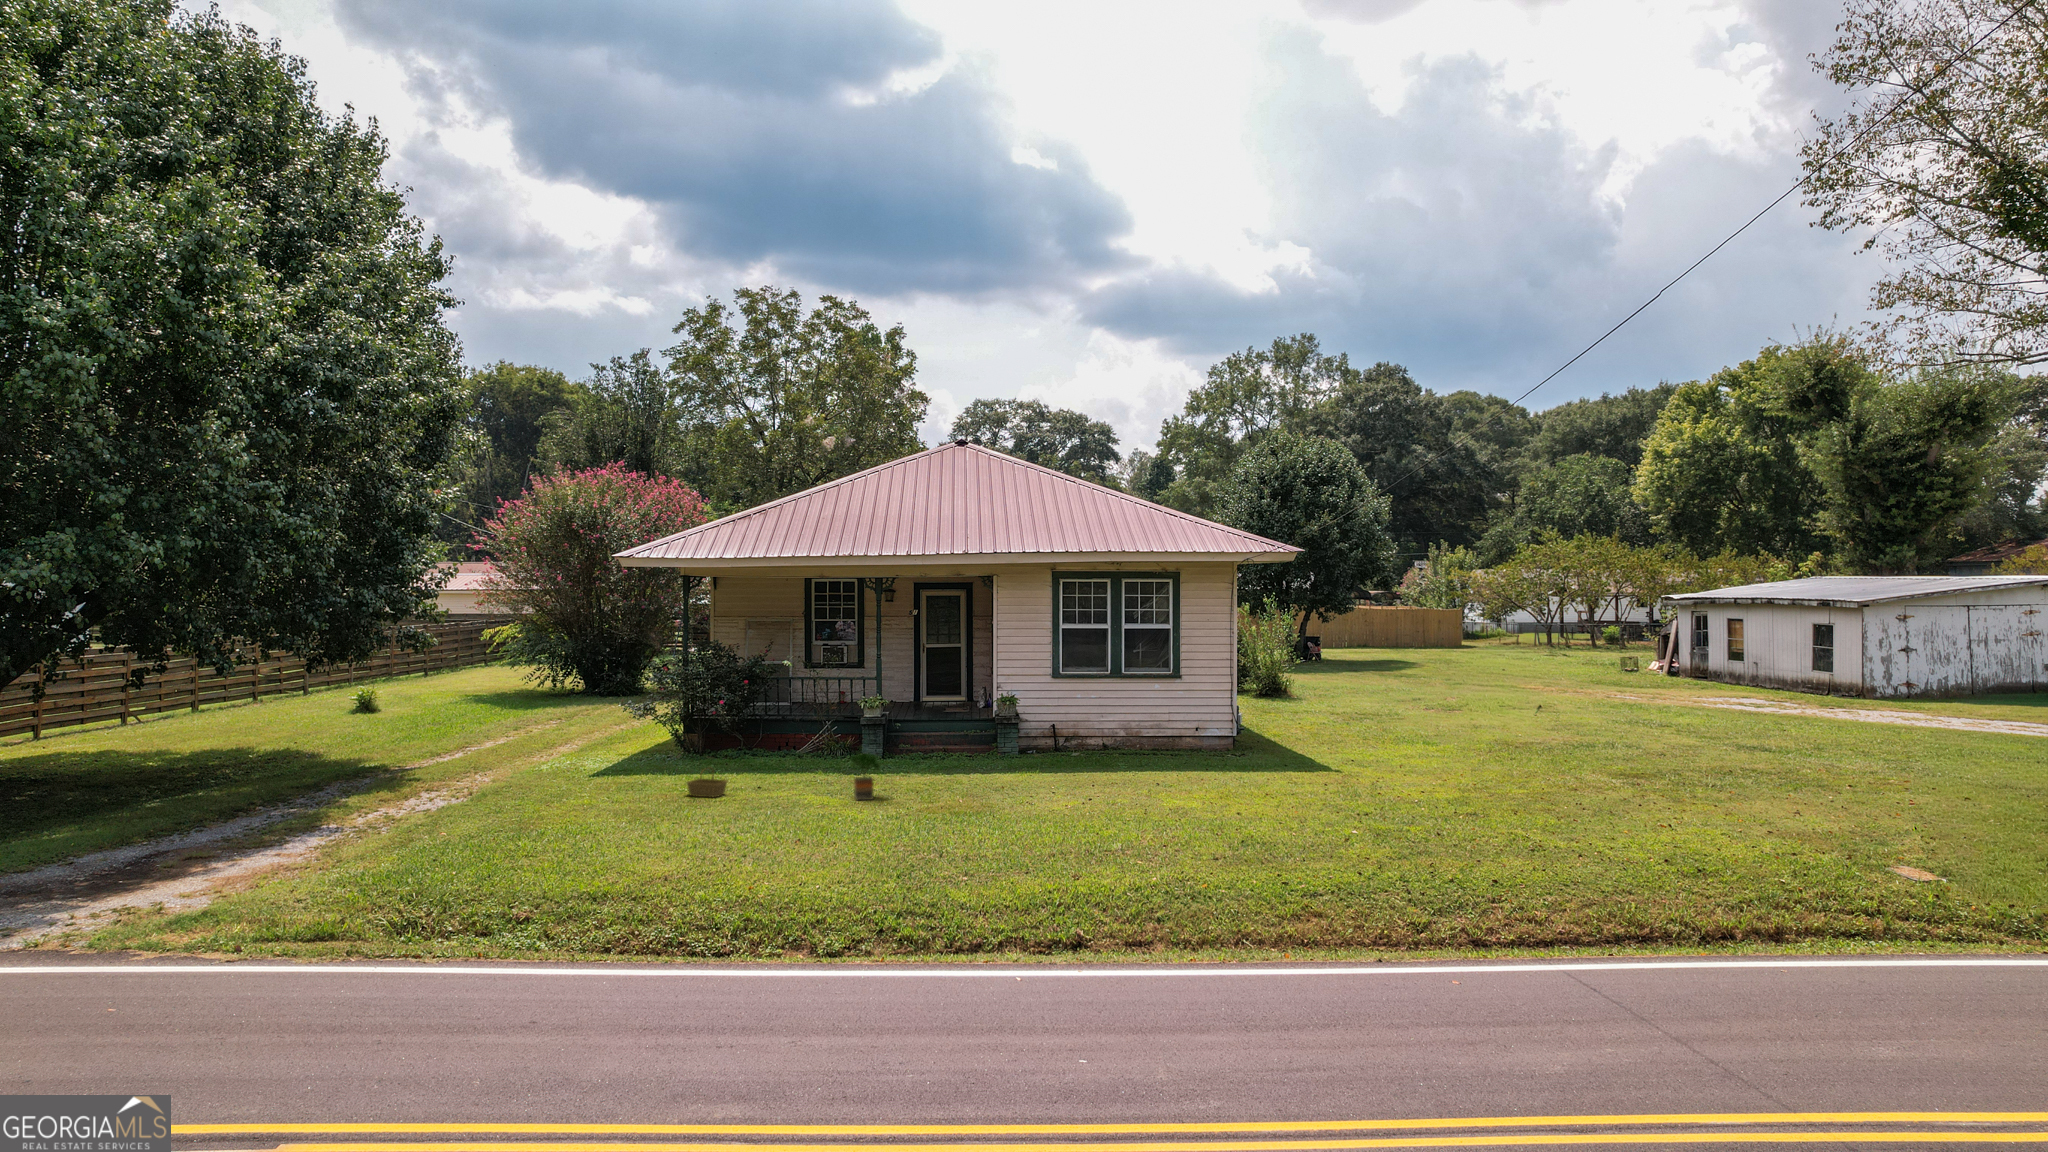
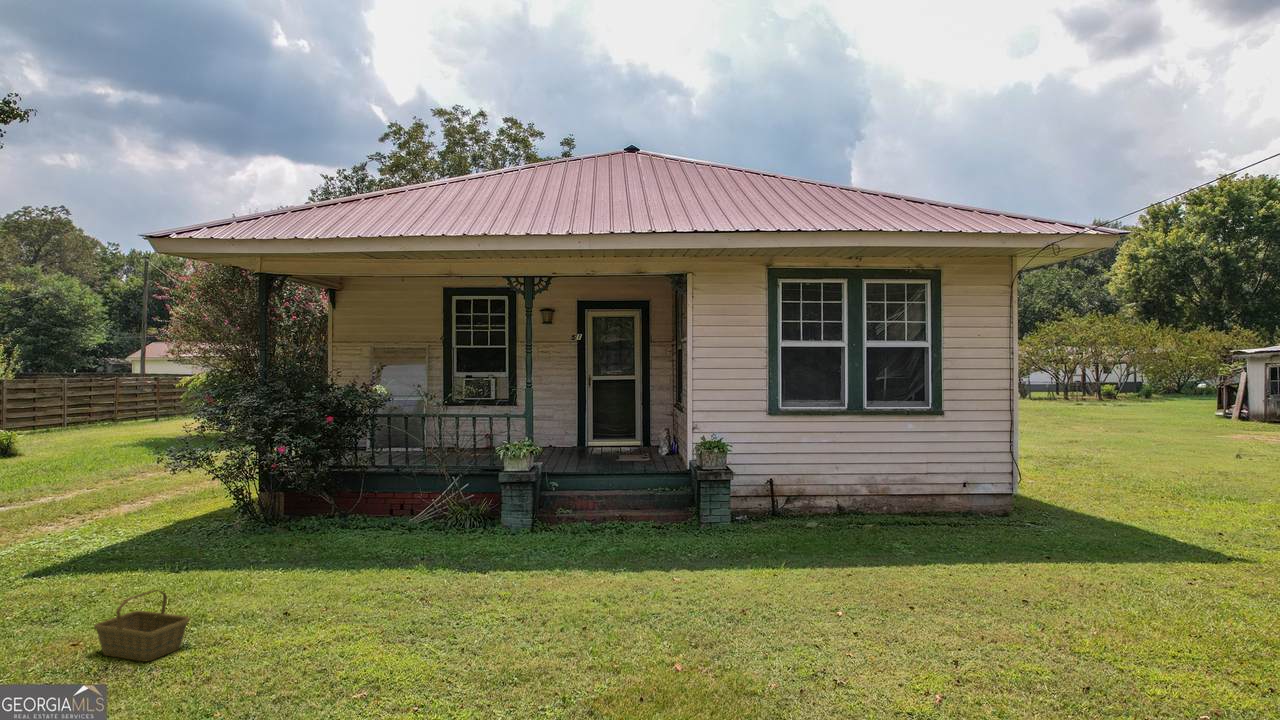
potted tree: present [850,753,880,800] -> none [435,563,506,678]

